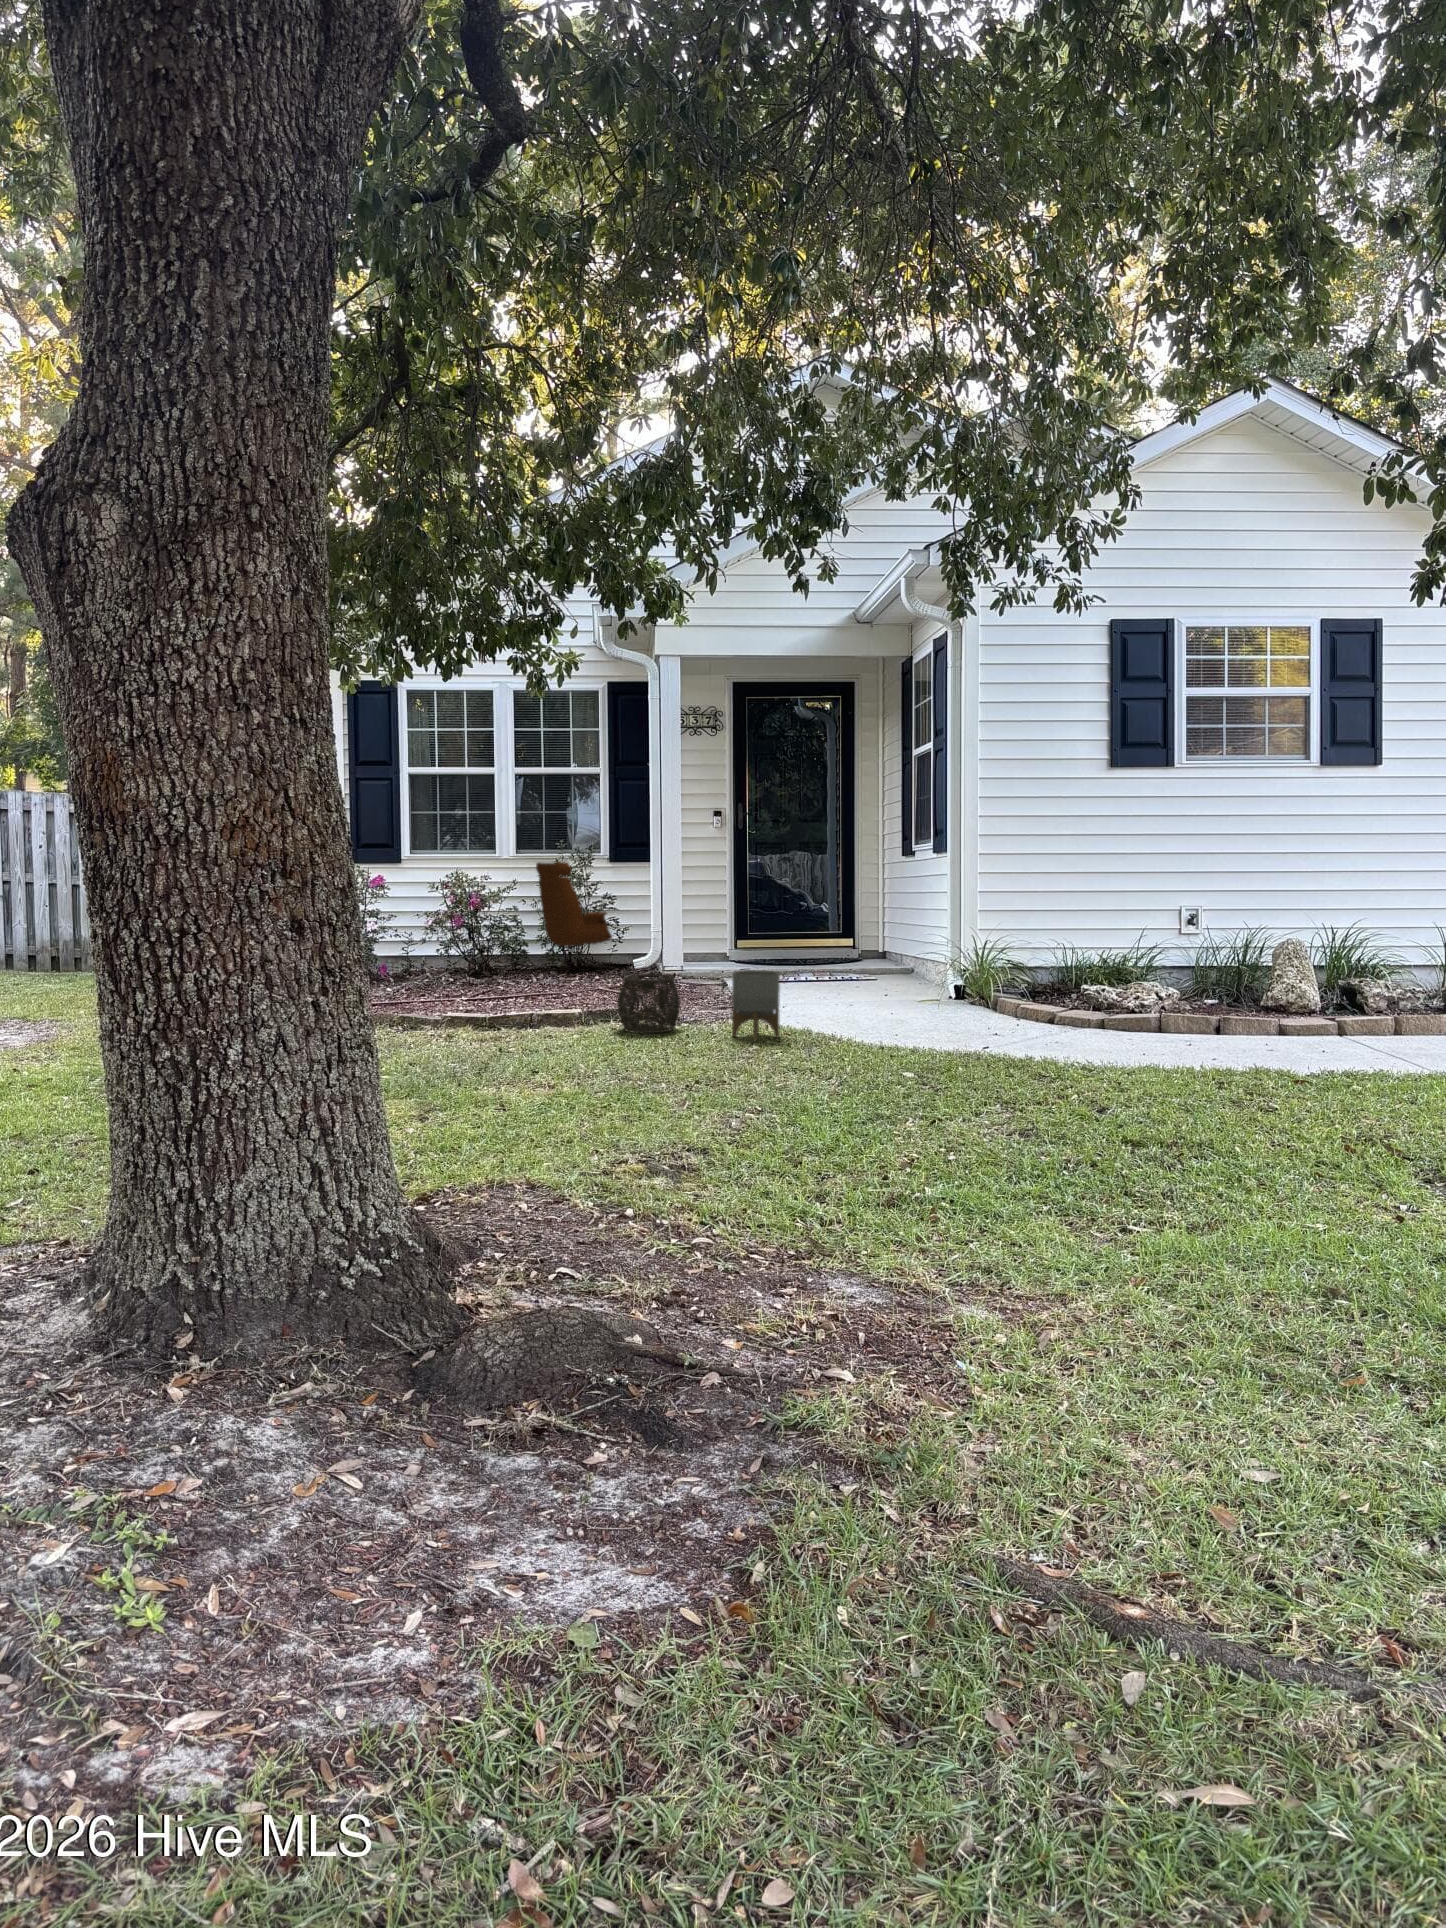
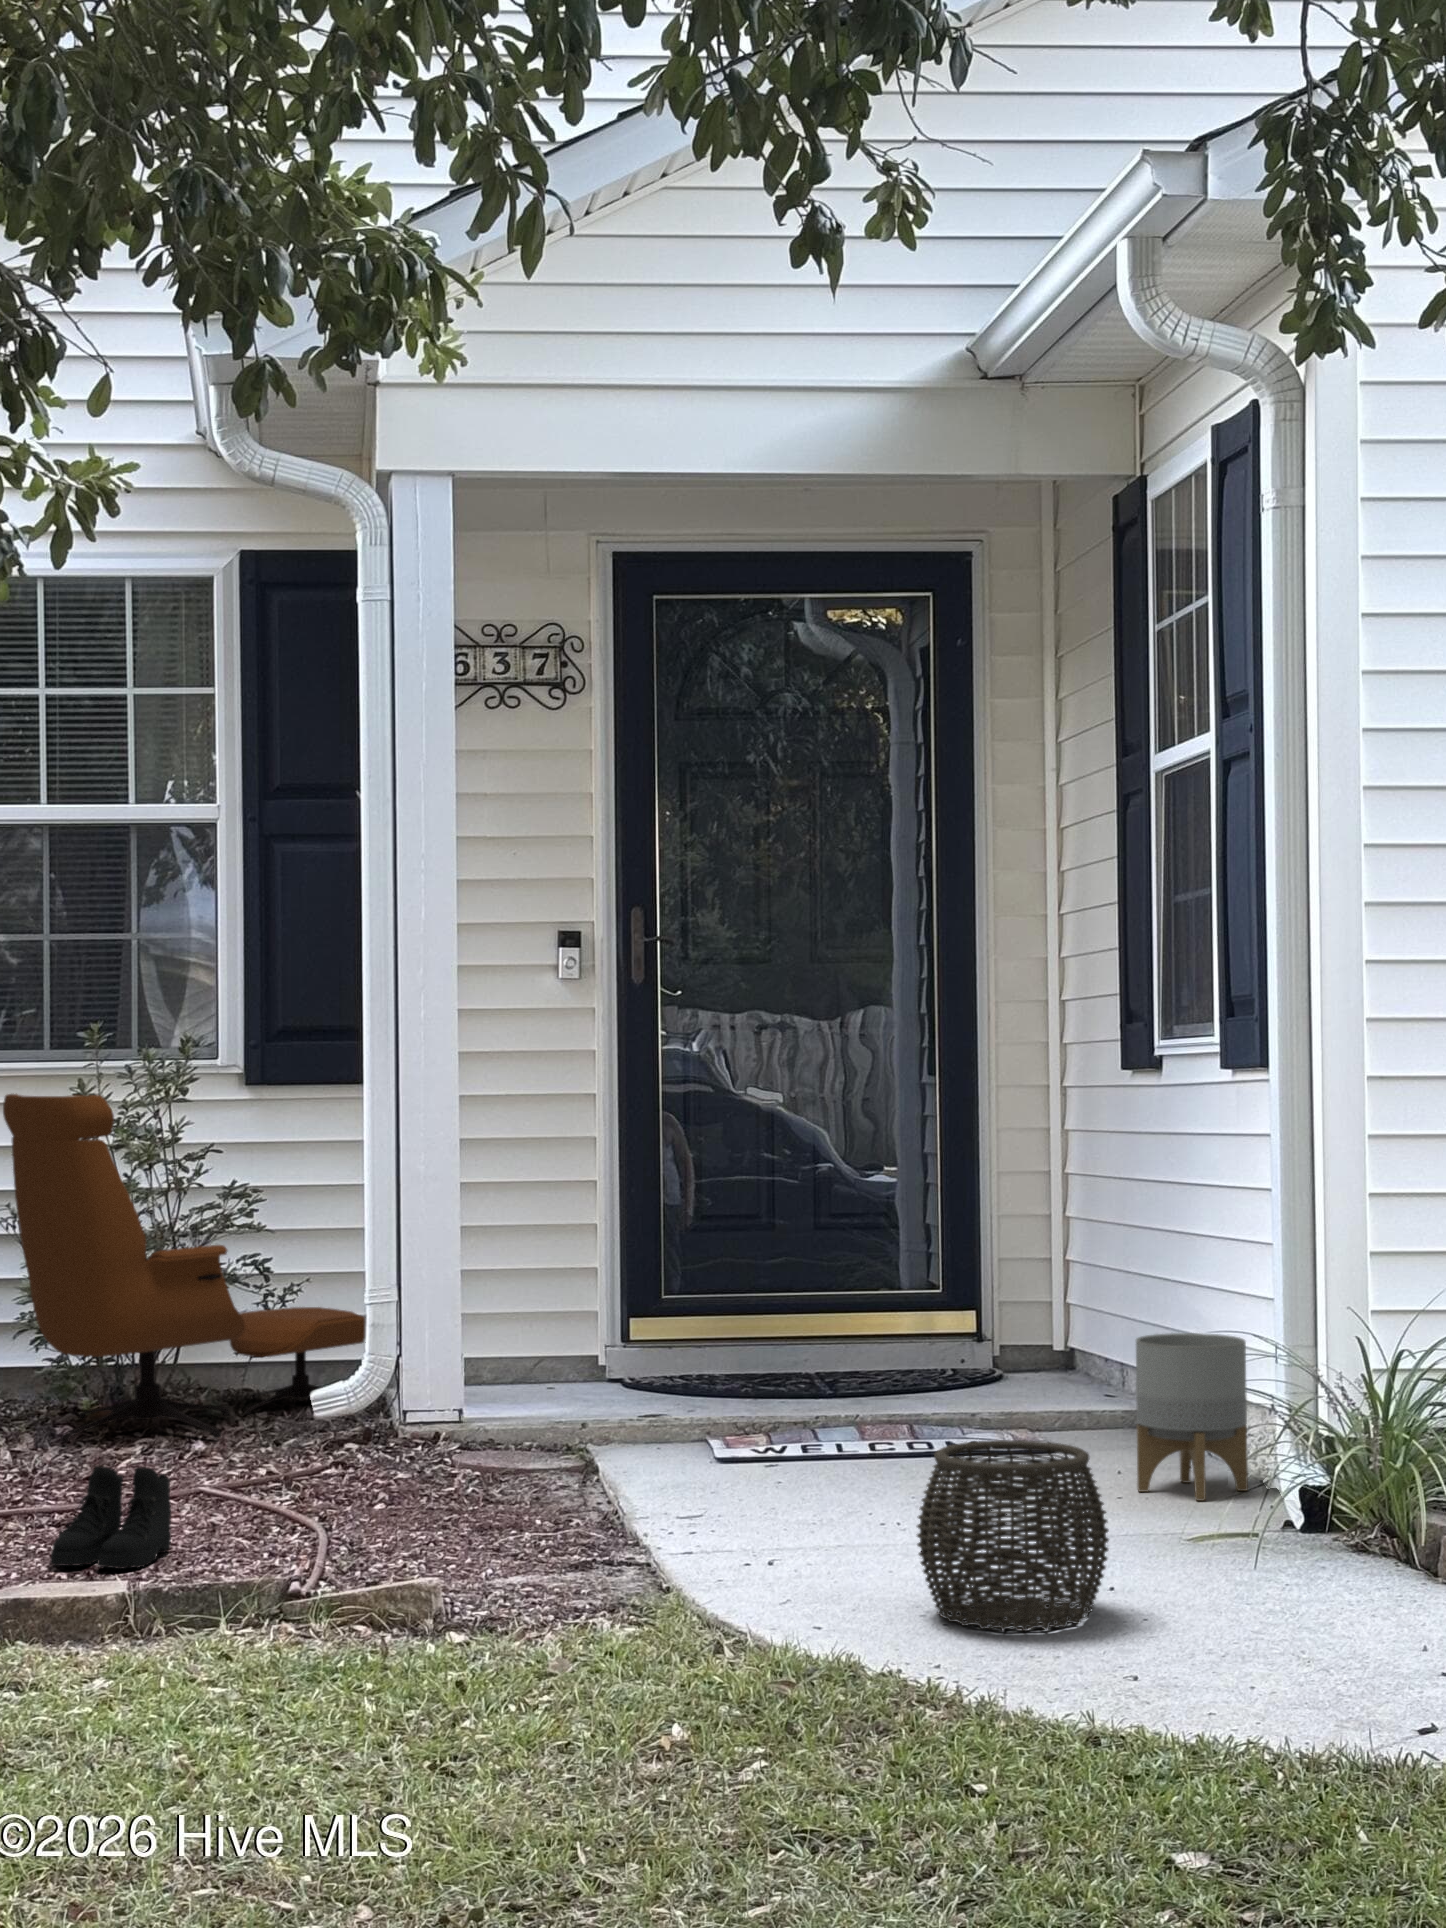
planter: present [732,970,780,1041] -> present [1136,1333,1248,1501]
boots: none [559,972,595,1002] -> present [50,1466,171,1569]
woven basket: present [618,974,680,1034] -> present [917,1440,1109,1631]

